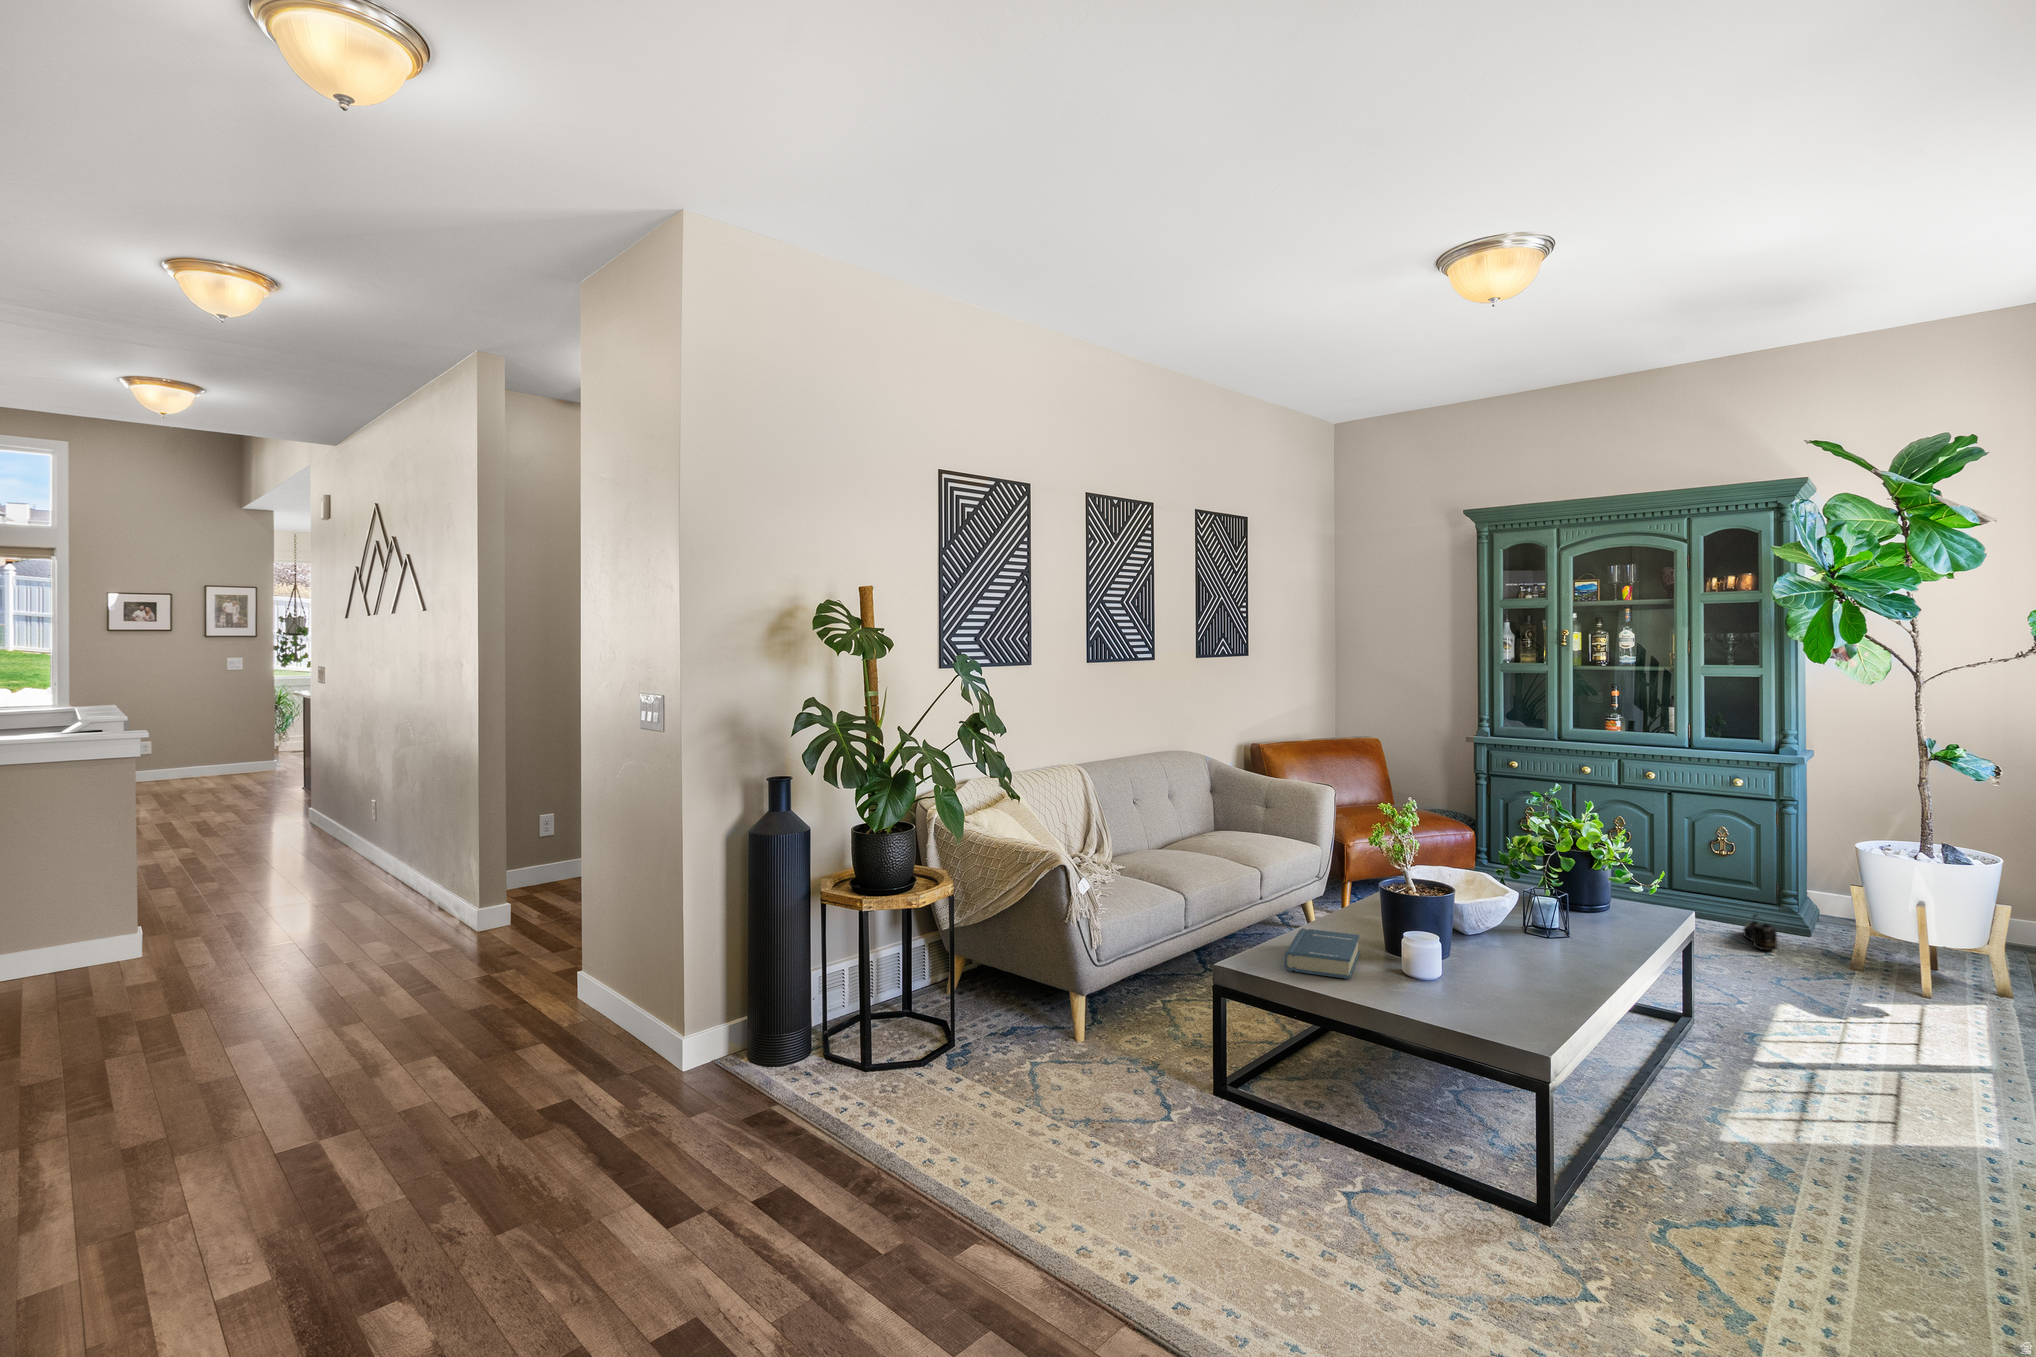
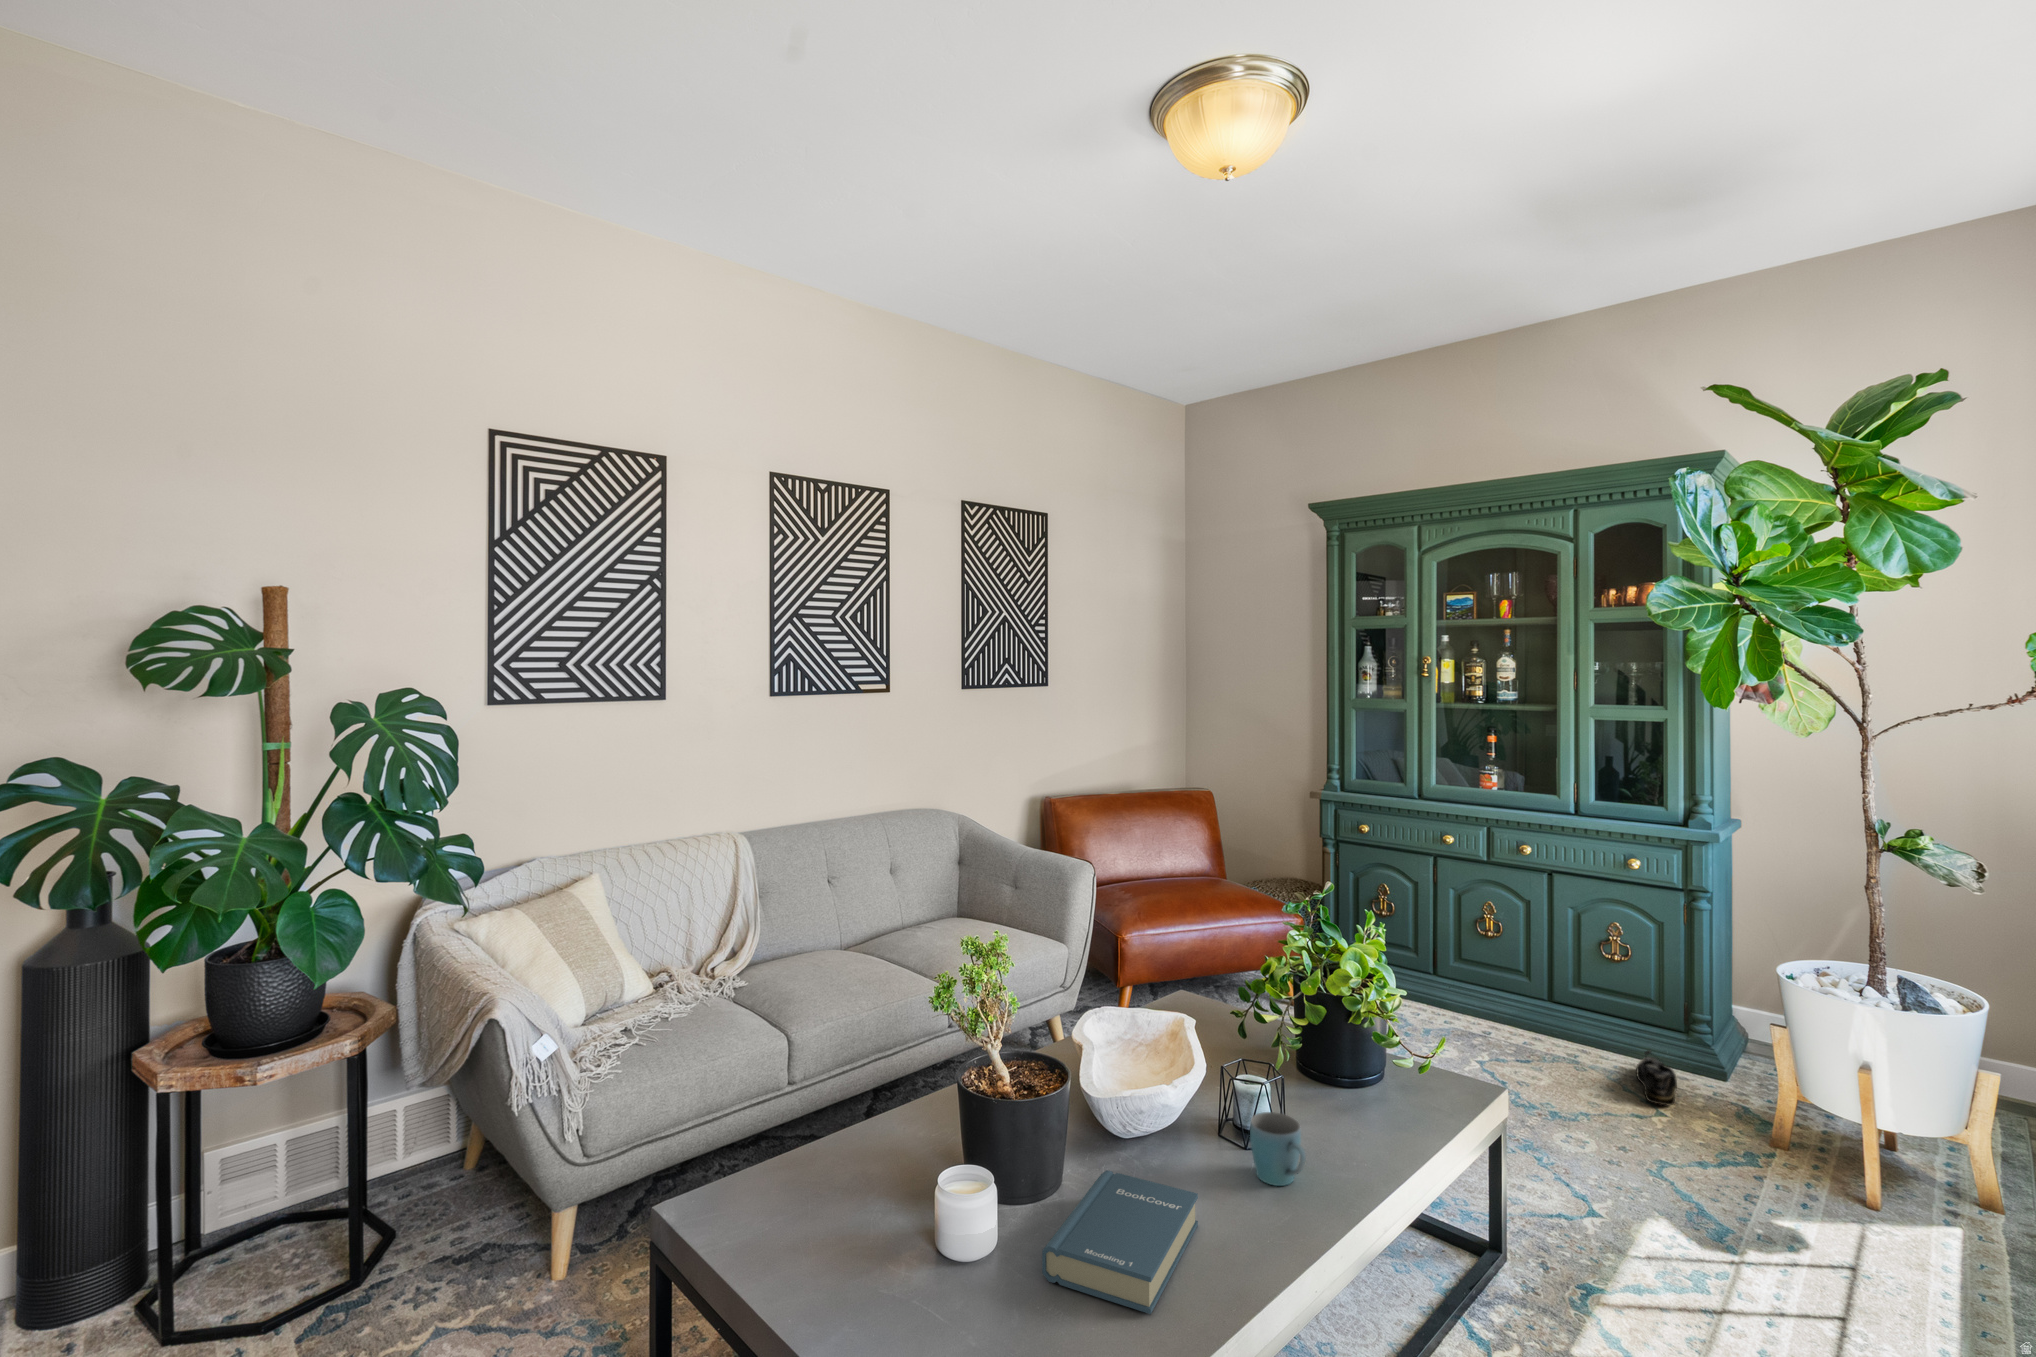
mug: none [1568,911,1612,951] -> present [1250,1112,1306,1186]
hardback book: present [1285,928,1360,979] -> present [1042,1170,1198,1314]

